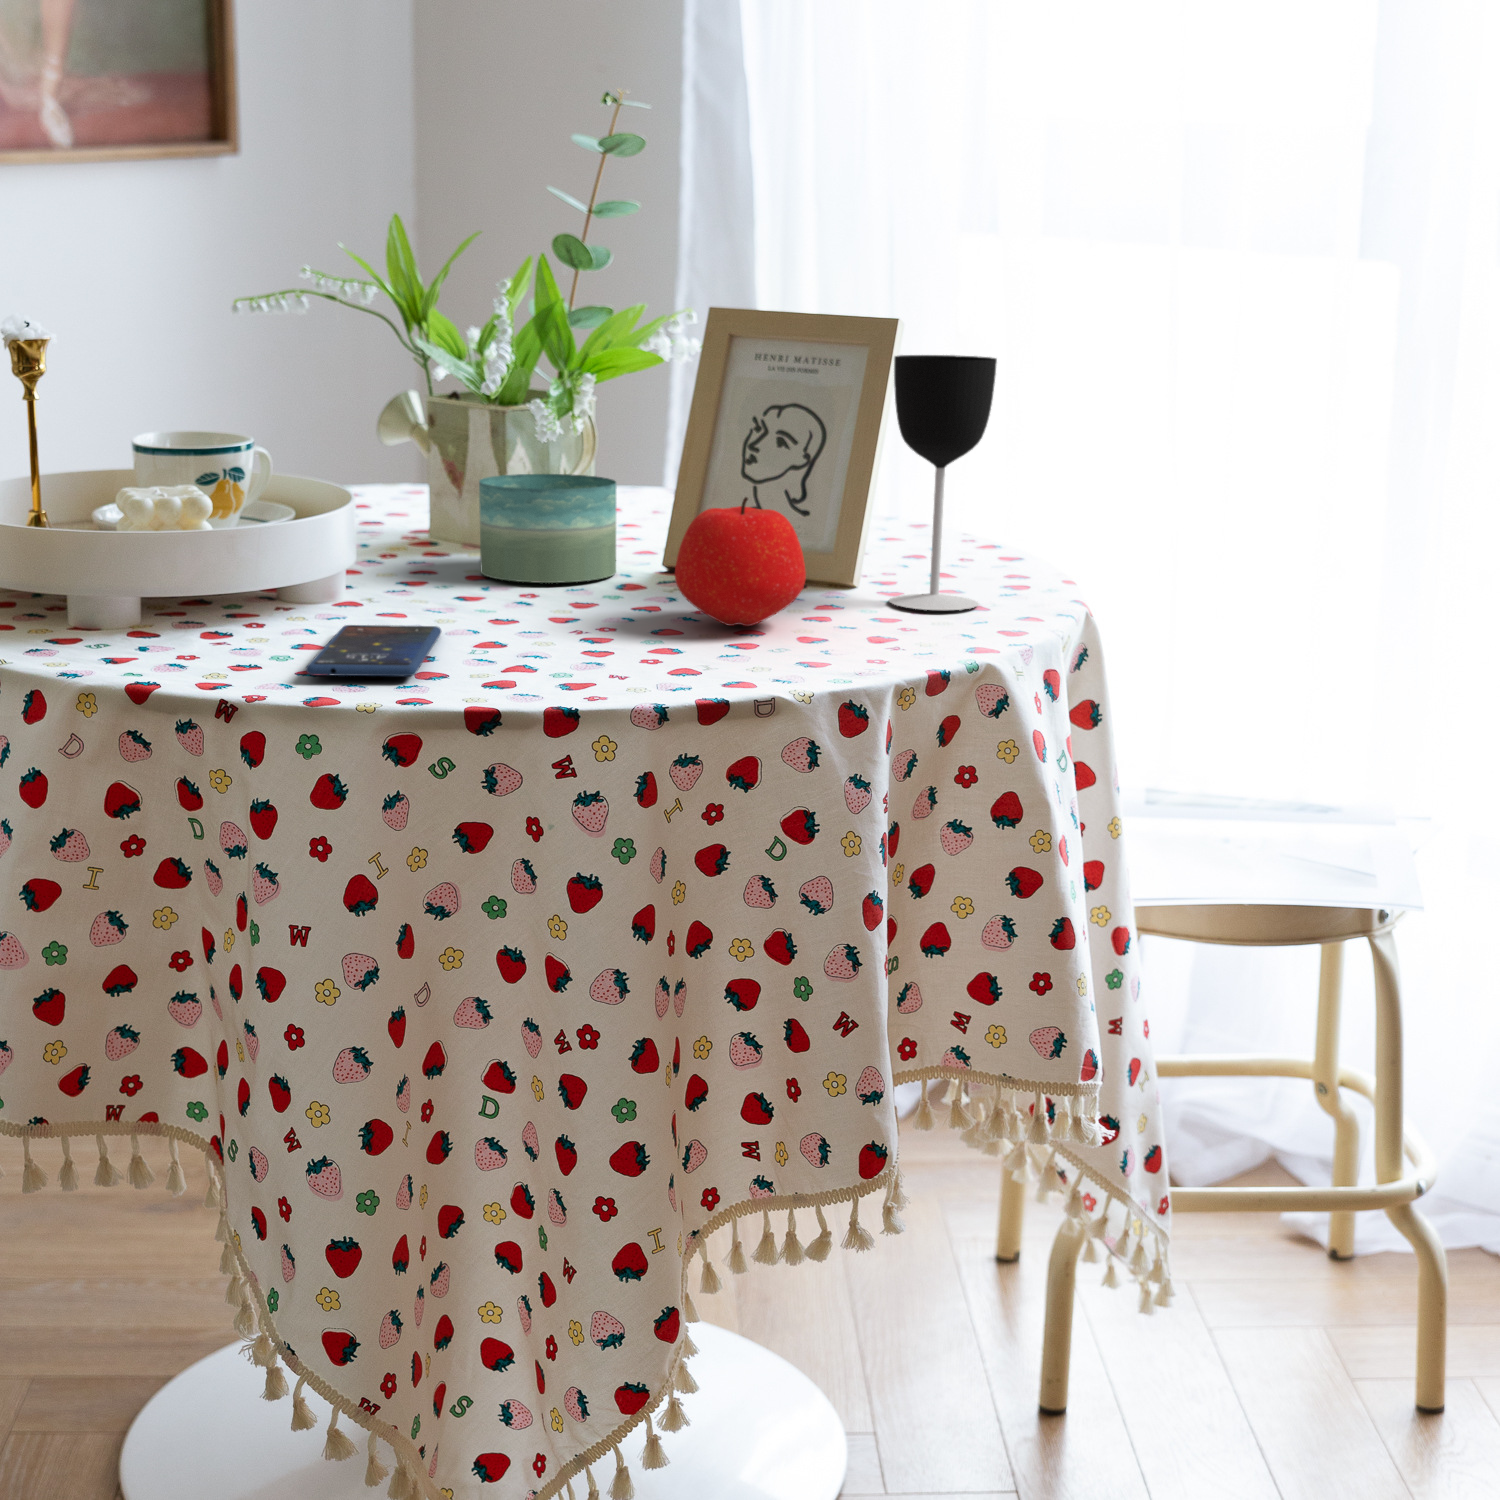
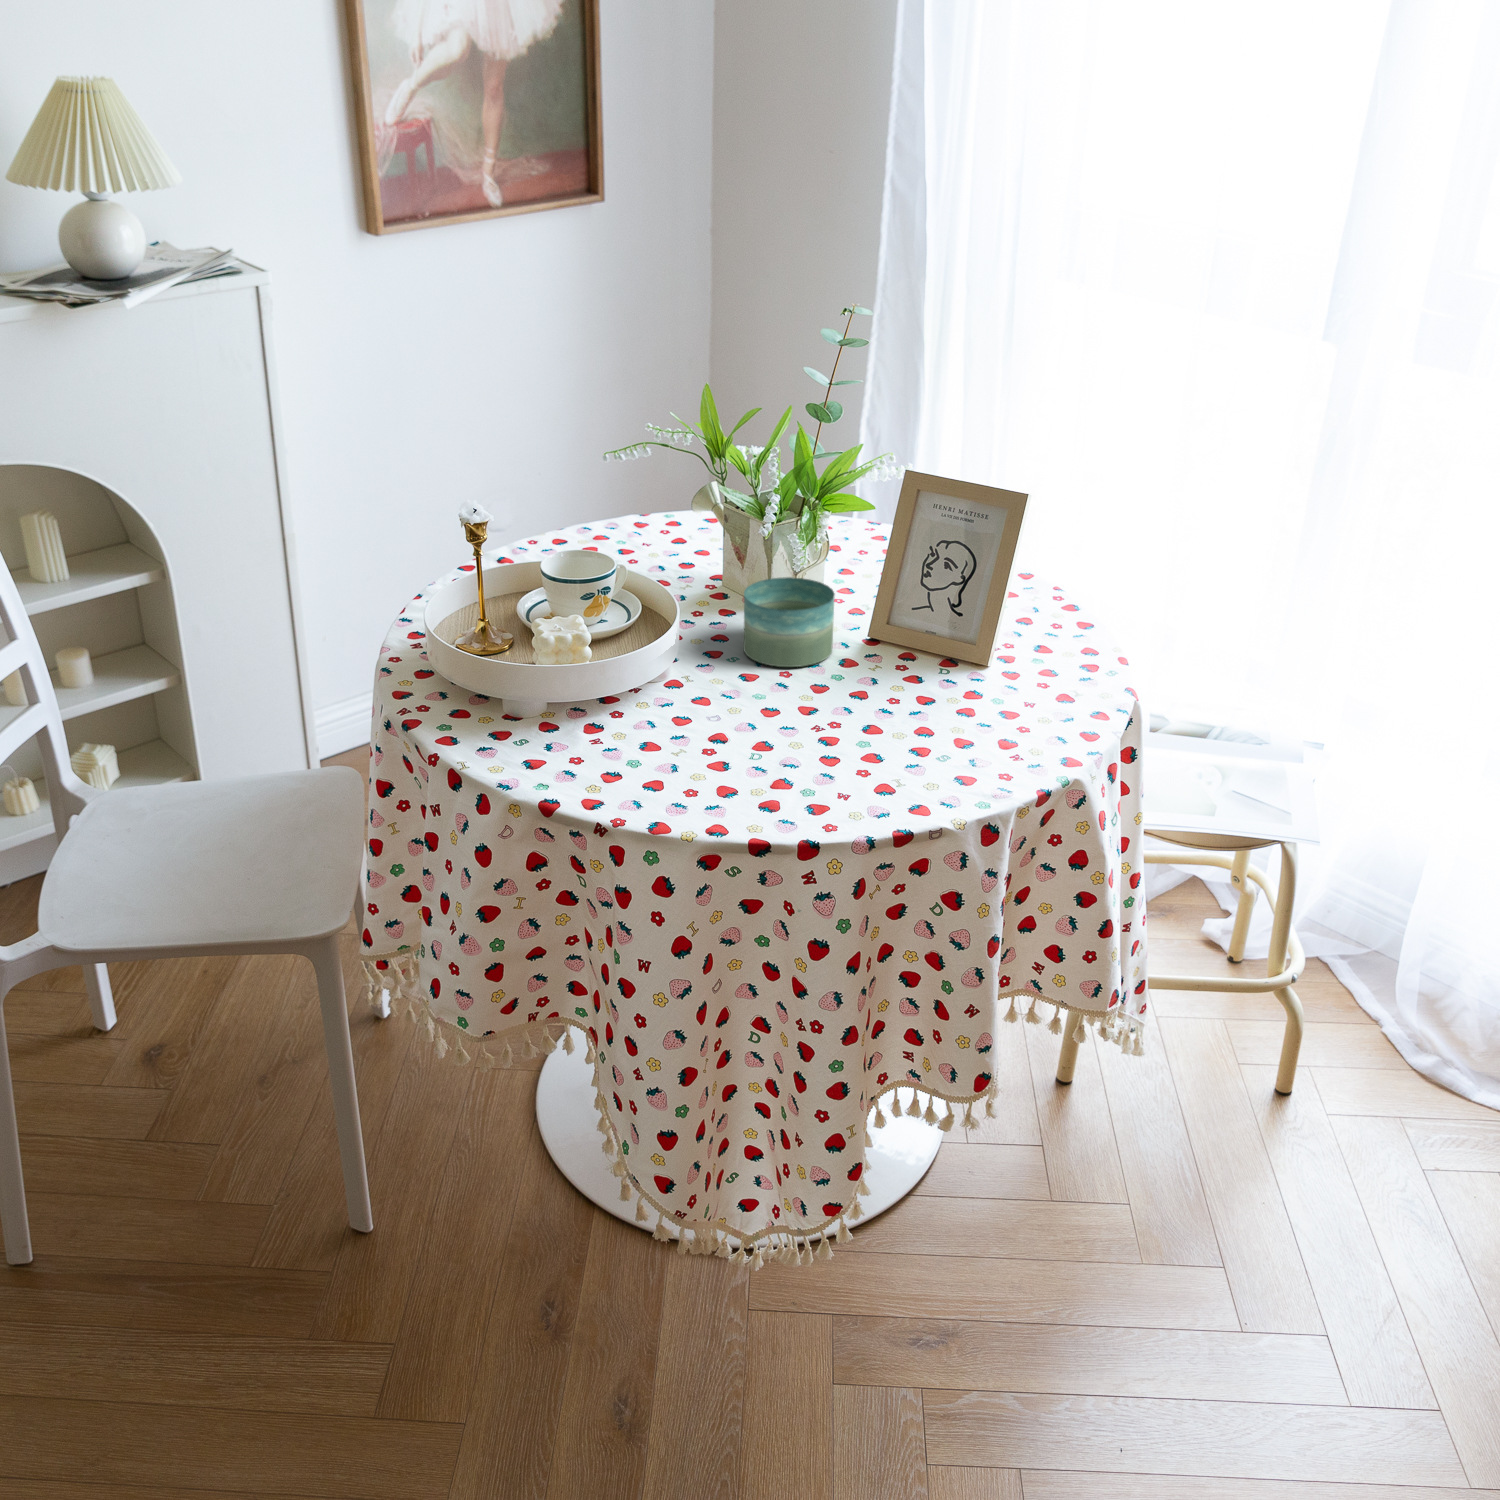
wine glass: present [889,355,997,610] -> none [1015,534,1100,710]
apple: present [675,497,806,626] -> none [875,650,961,731]
smartphone: present [306,625,441,676] -> none [647,729,725,797]

